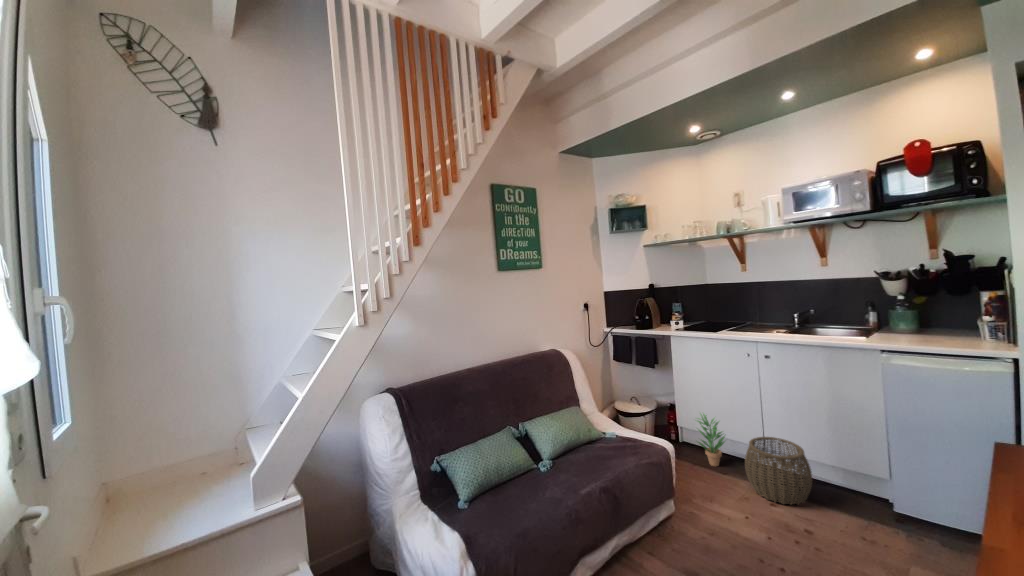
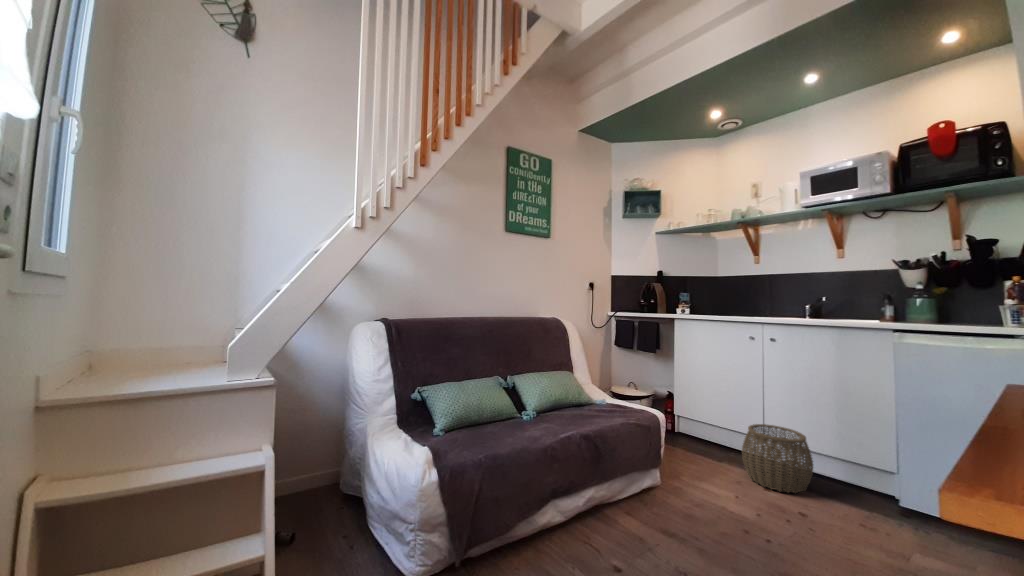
potted plant: present [698,414,725,466] -> none [691,397,726,457]

